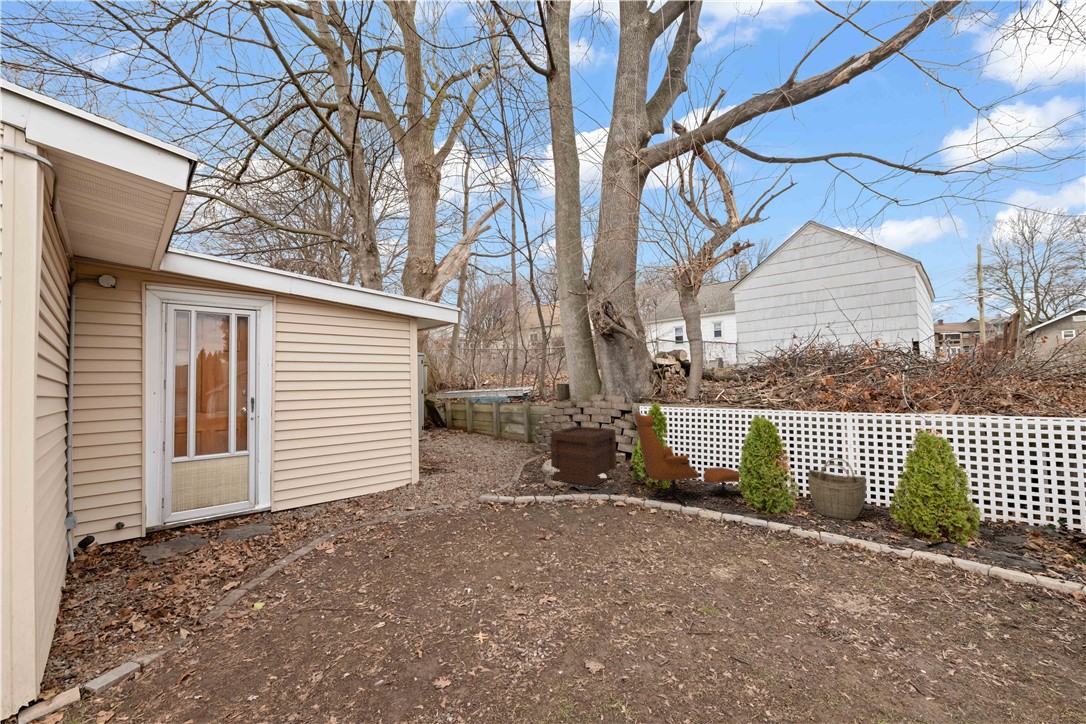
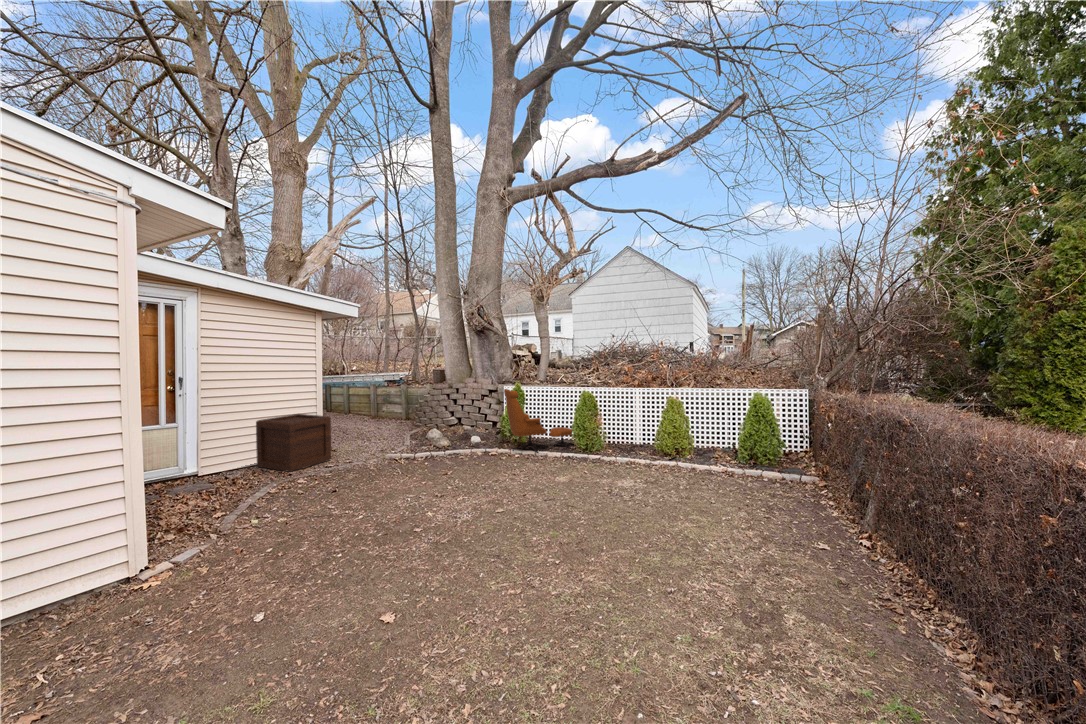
wooden crate: present [551,426,616,487] -> present [256,414,331,472]
woven basket: present [808,458,866,520] -> none [613,416,644,453]

